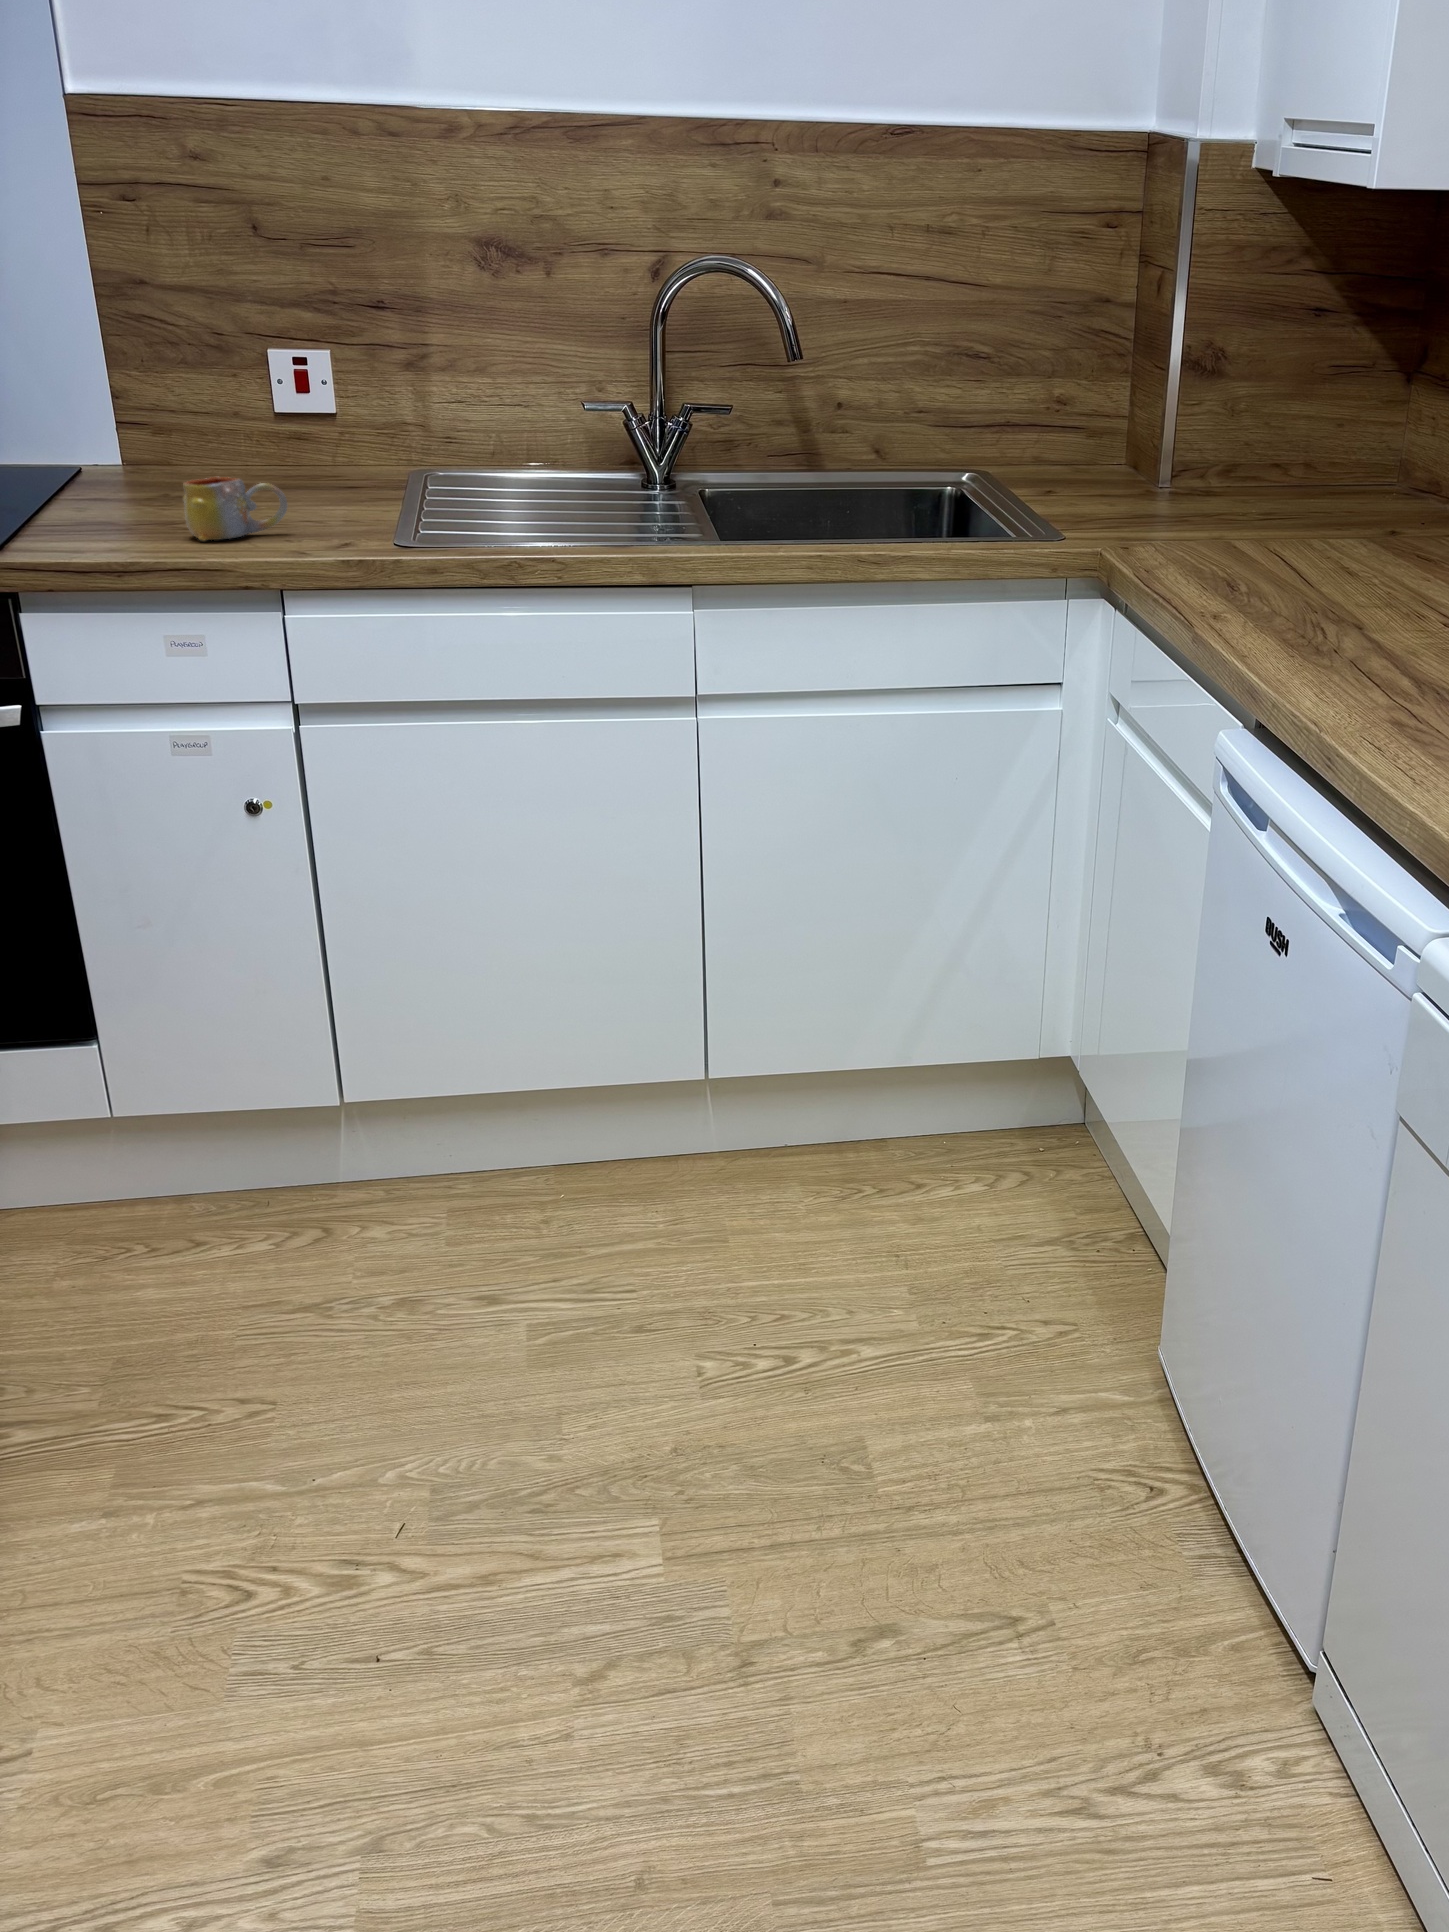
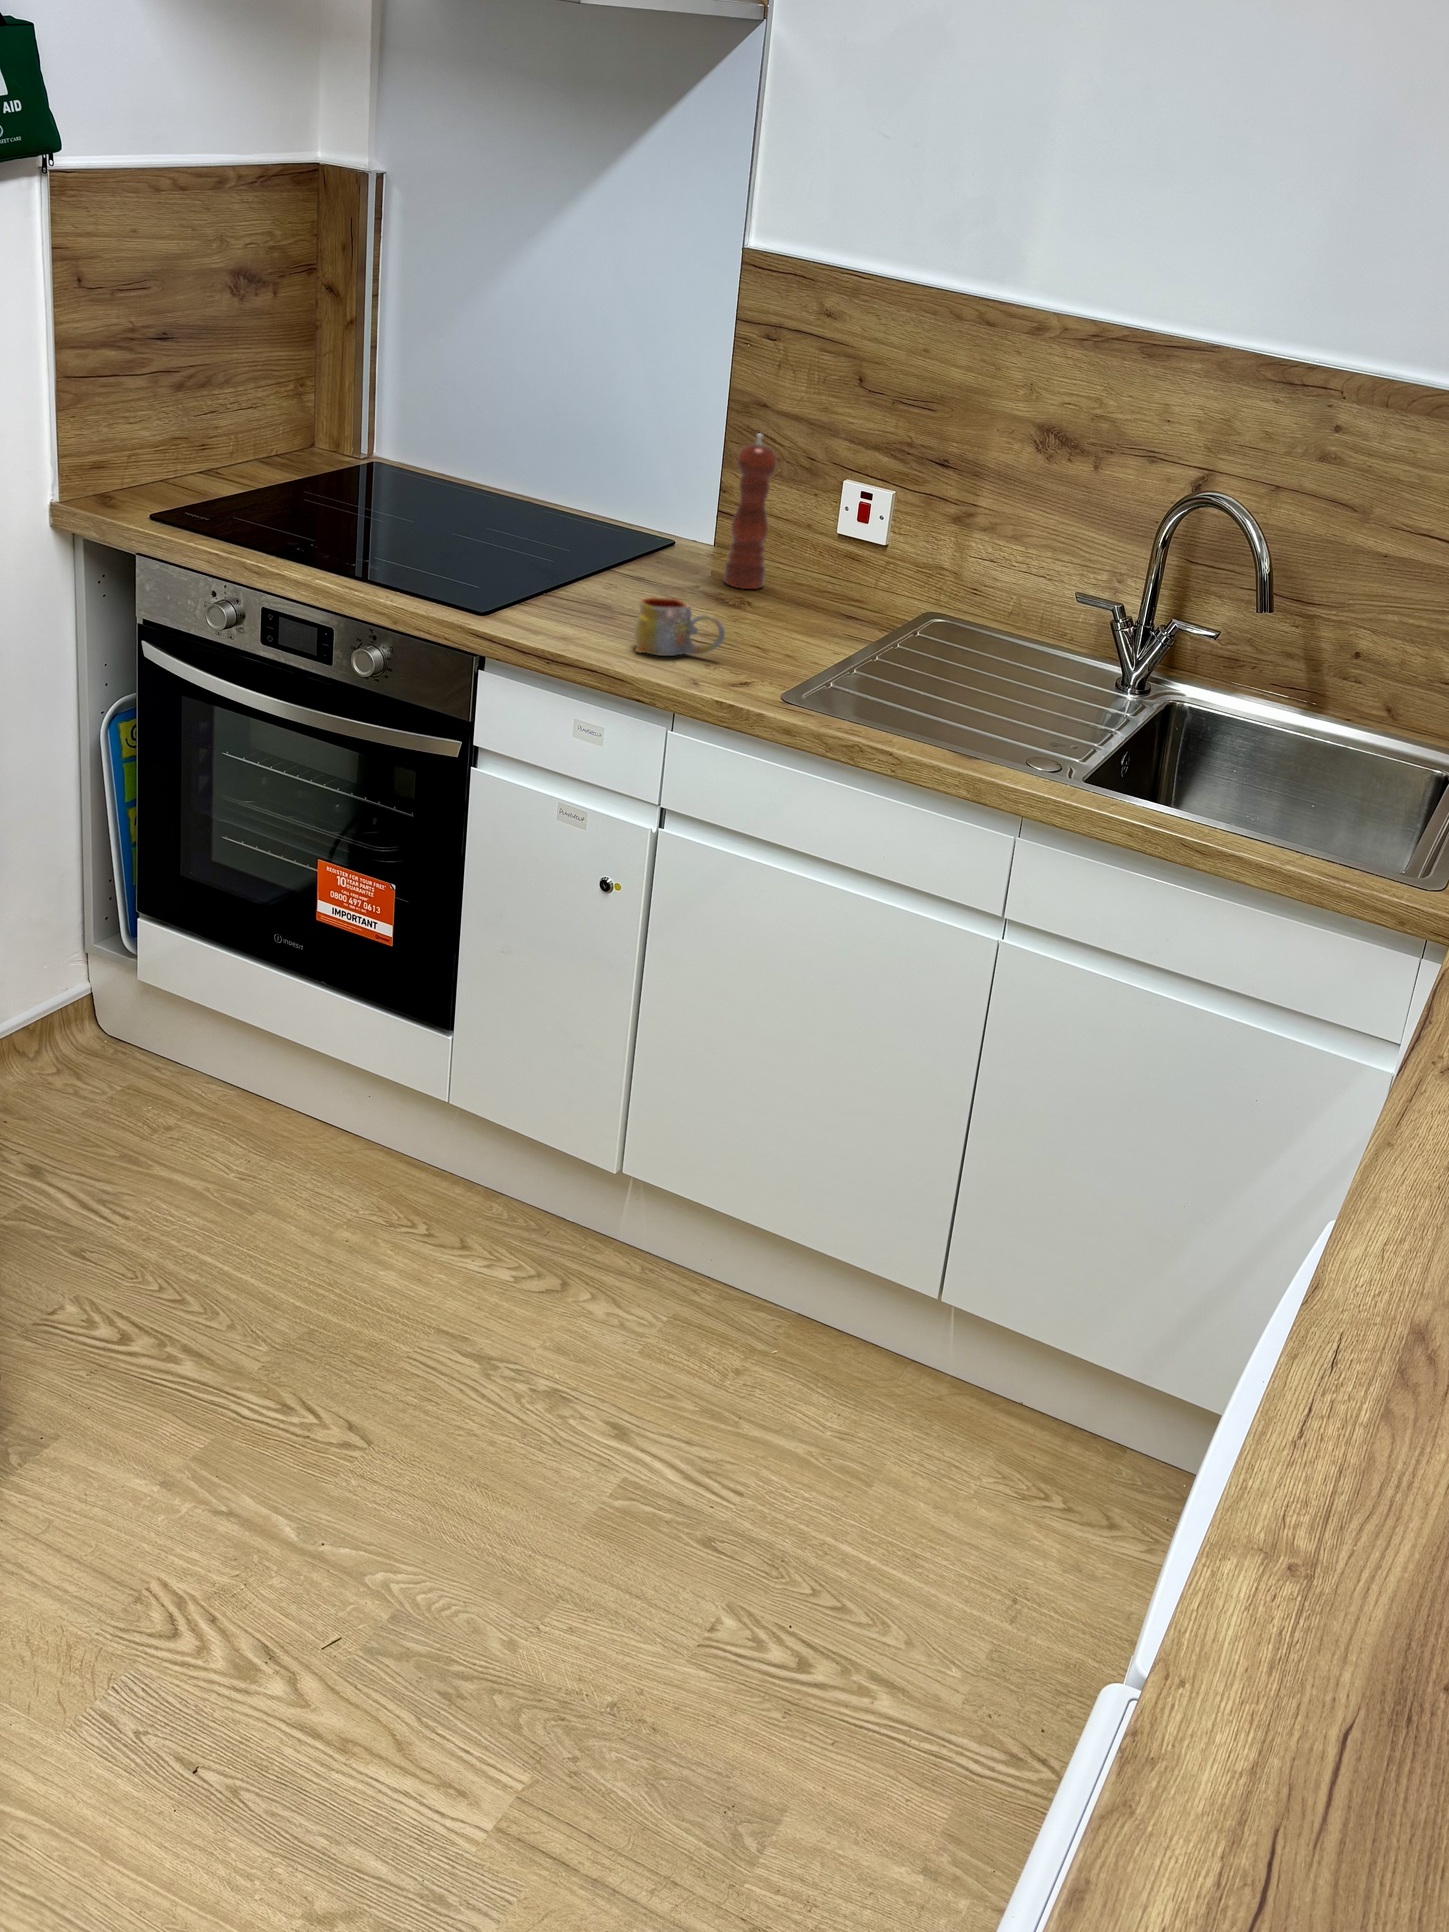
pepper mill: none [156,307,224,488] -> present [724,433,777,589]

